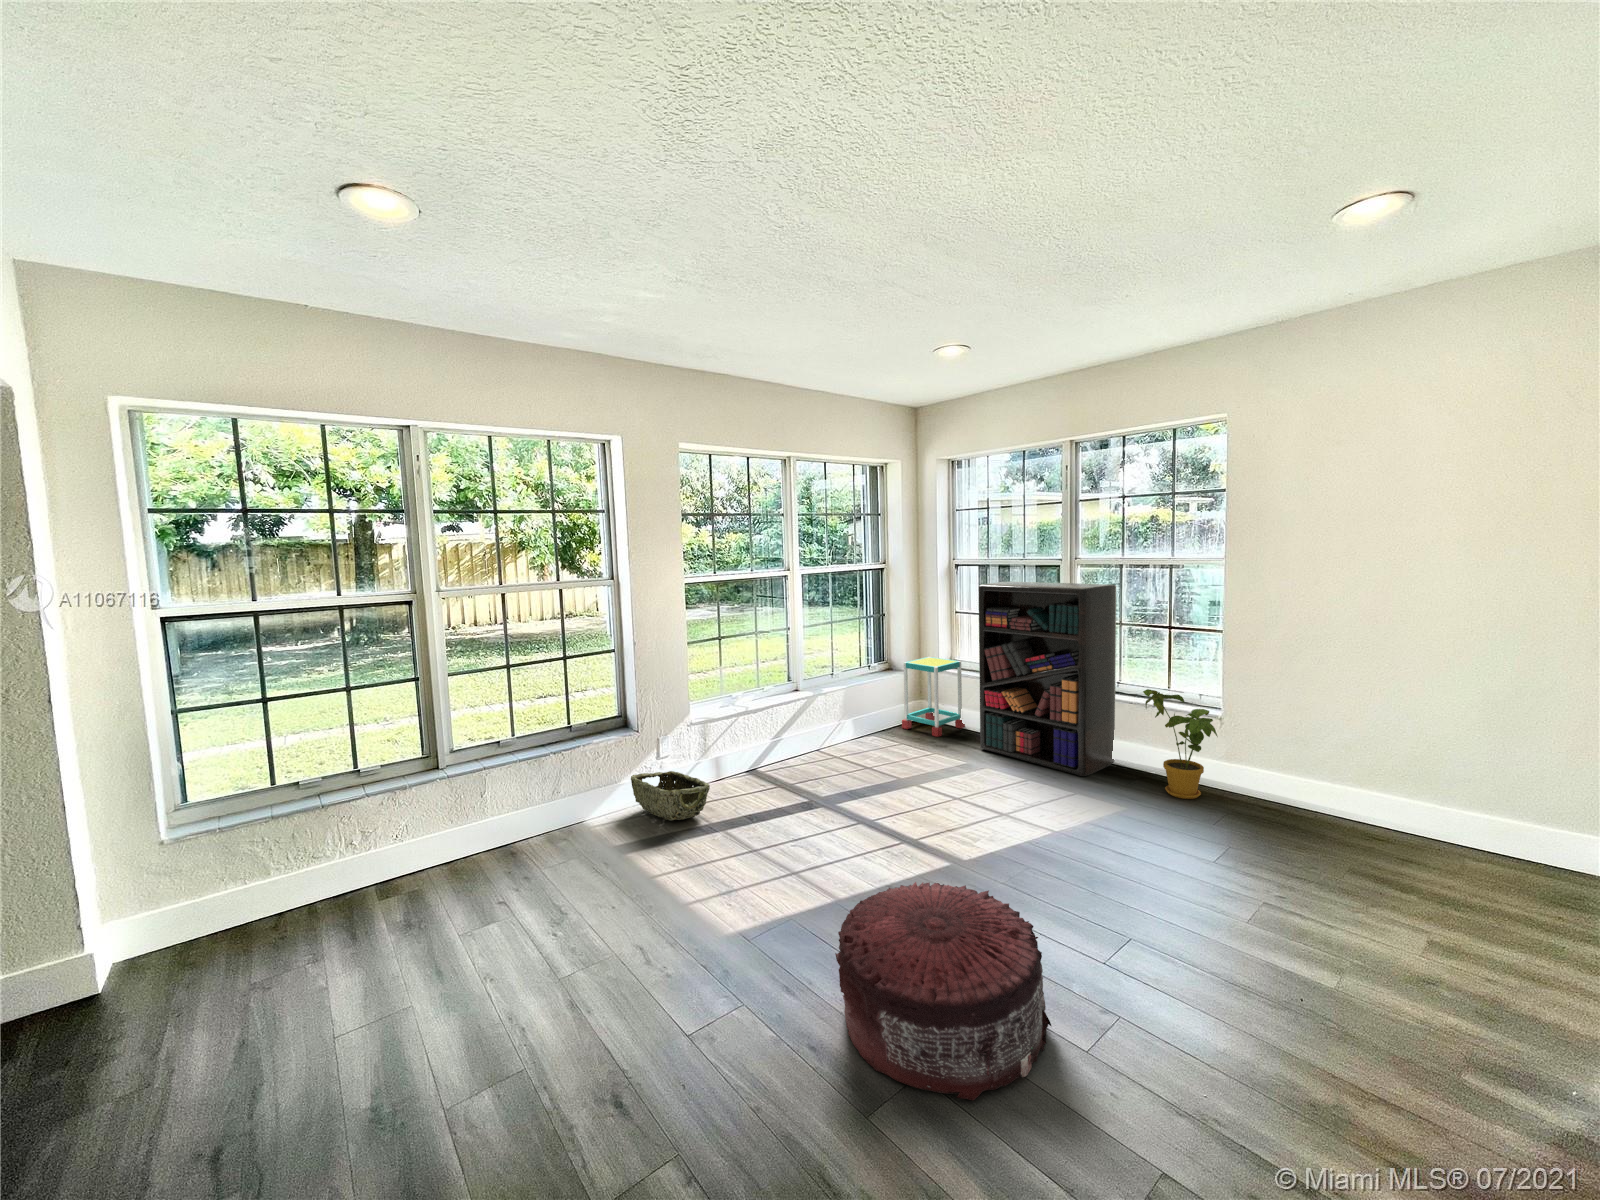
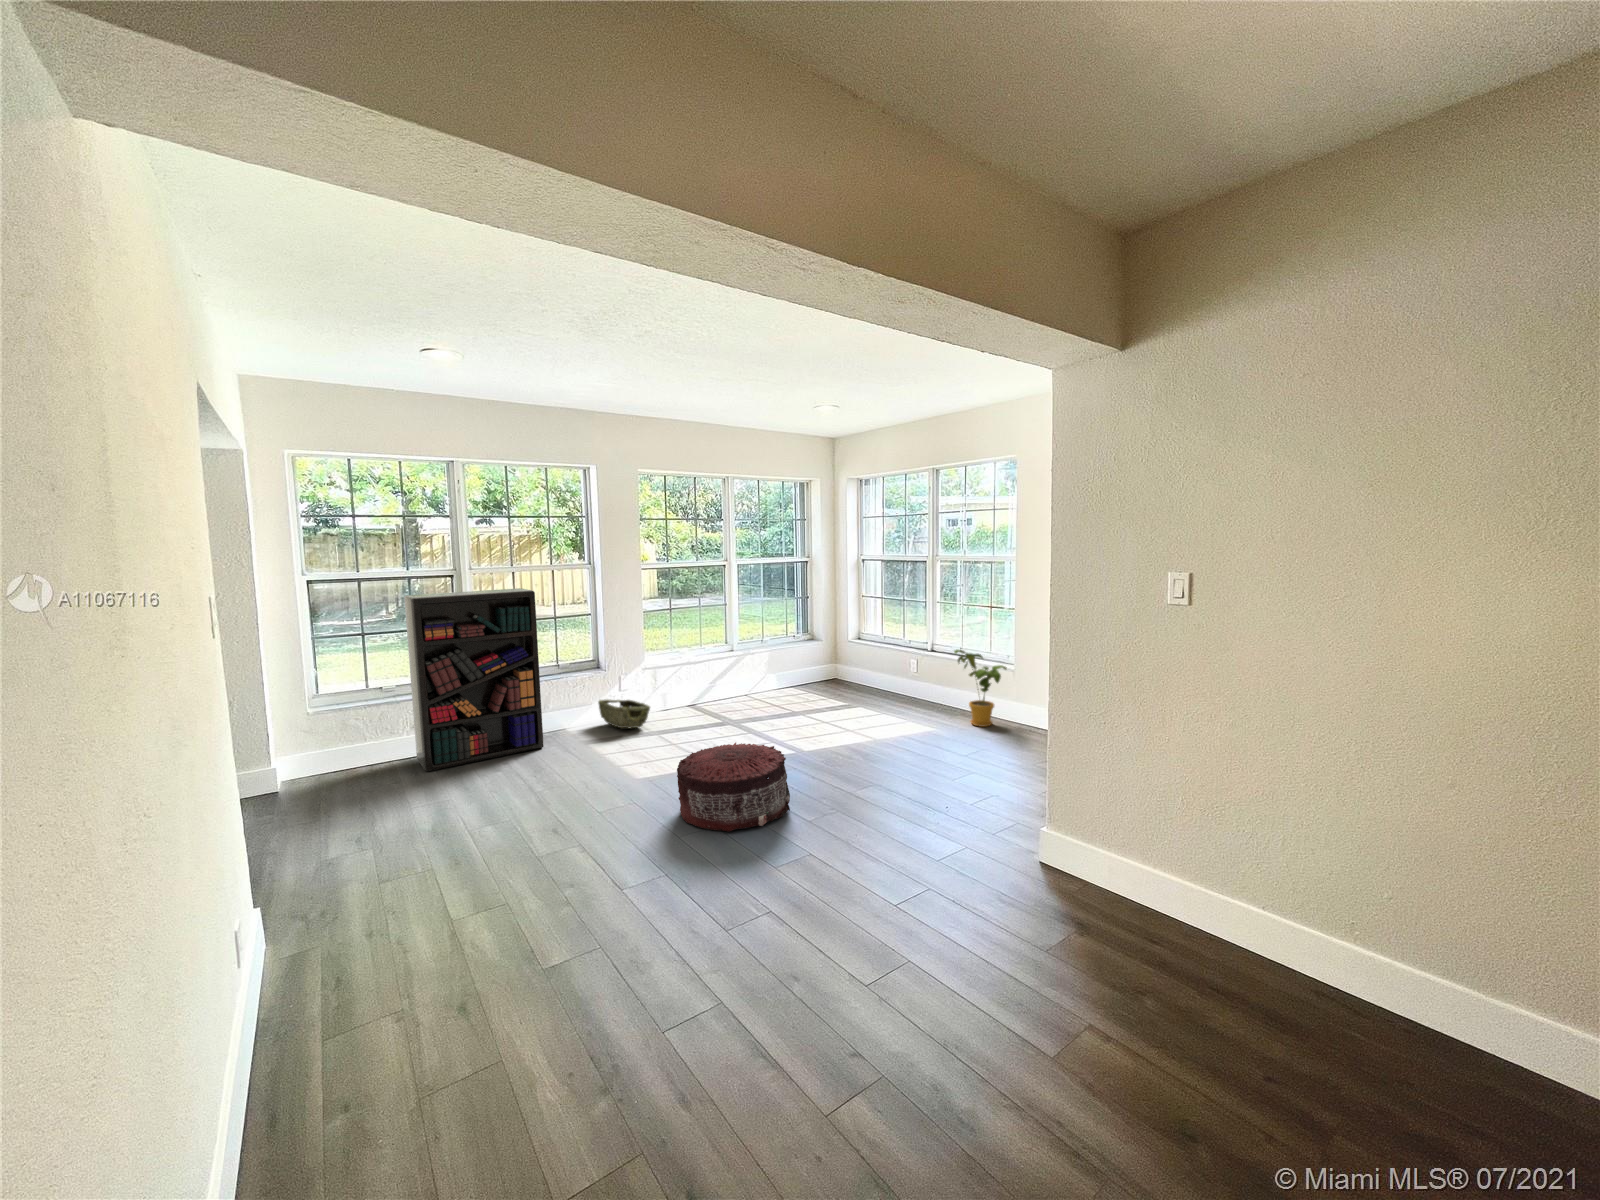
bookshelf: present [979,581,1116,776] -> present [404,588,544,772]
side table: present [902,657,965,737] -> none [817,630,865,690]

